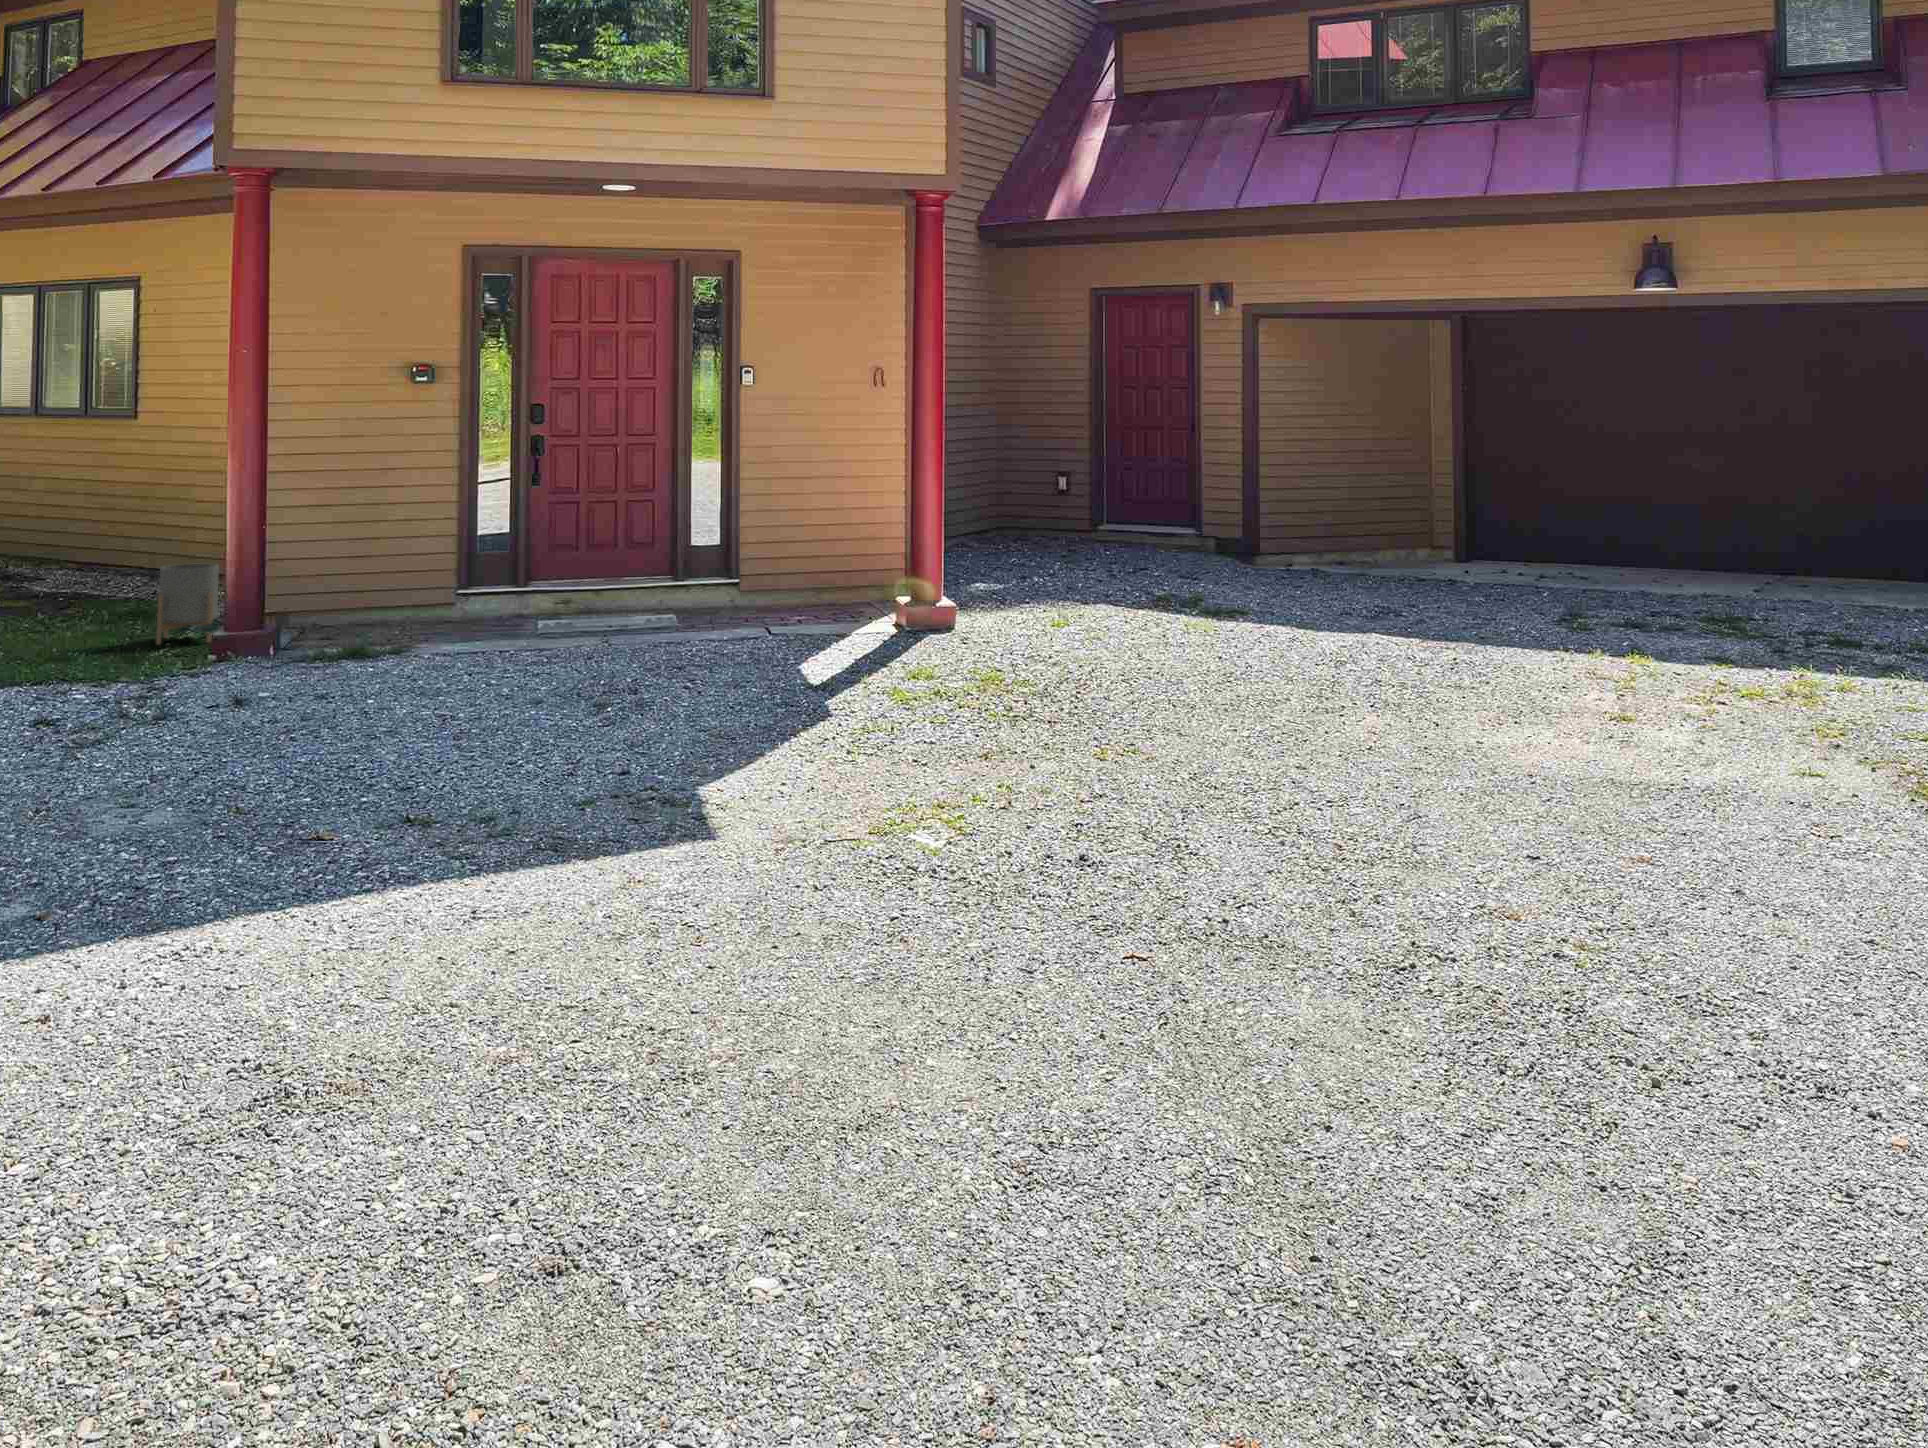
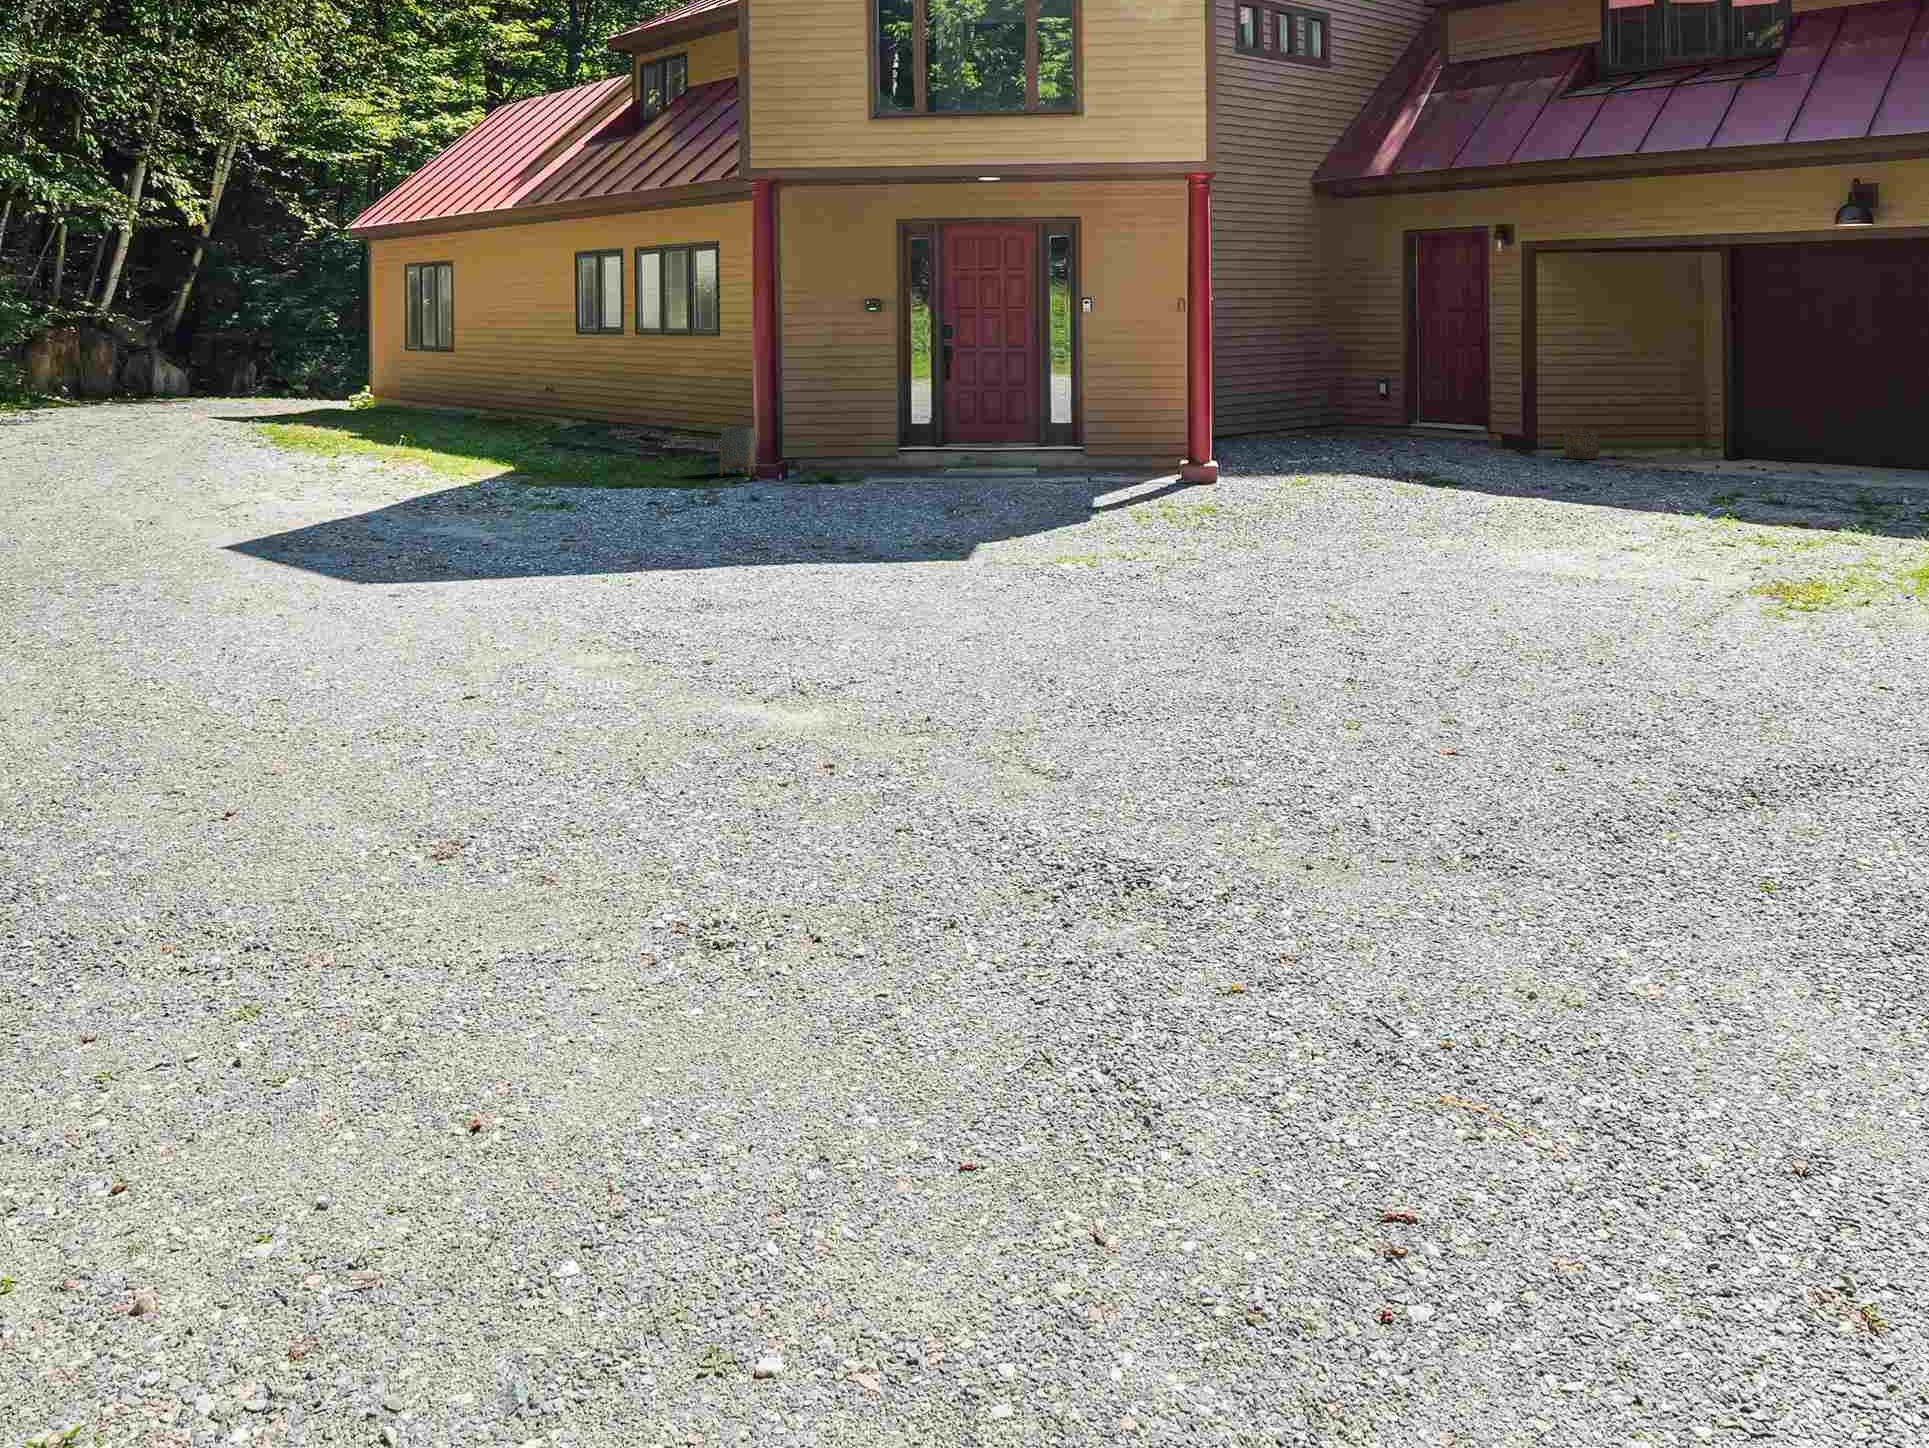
wooden bucket: none [1287,534,1329,569] -> present [1564,430,1599,459]

